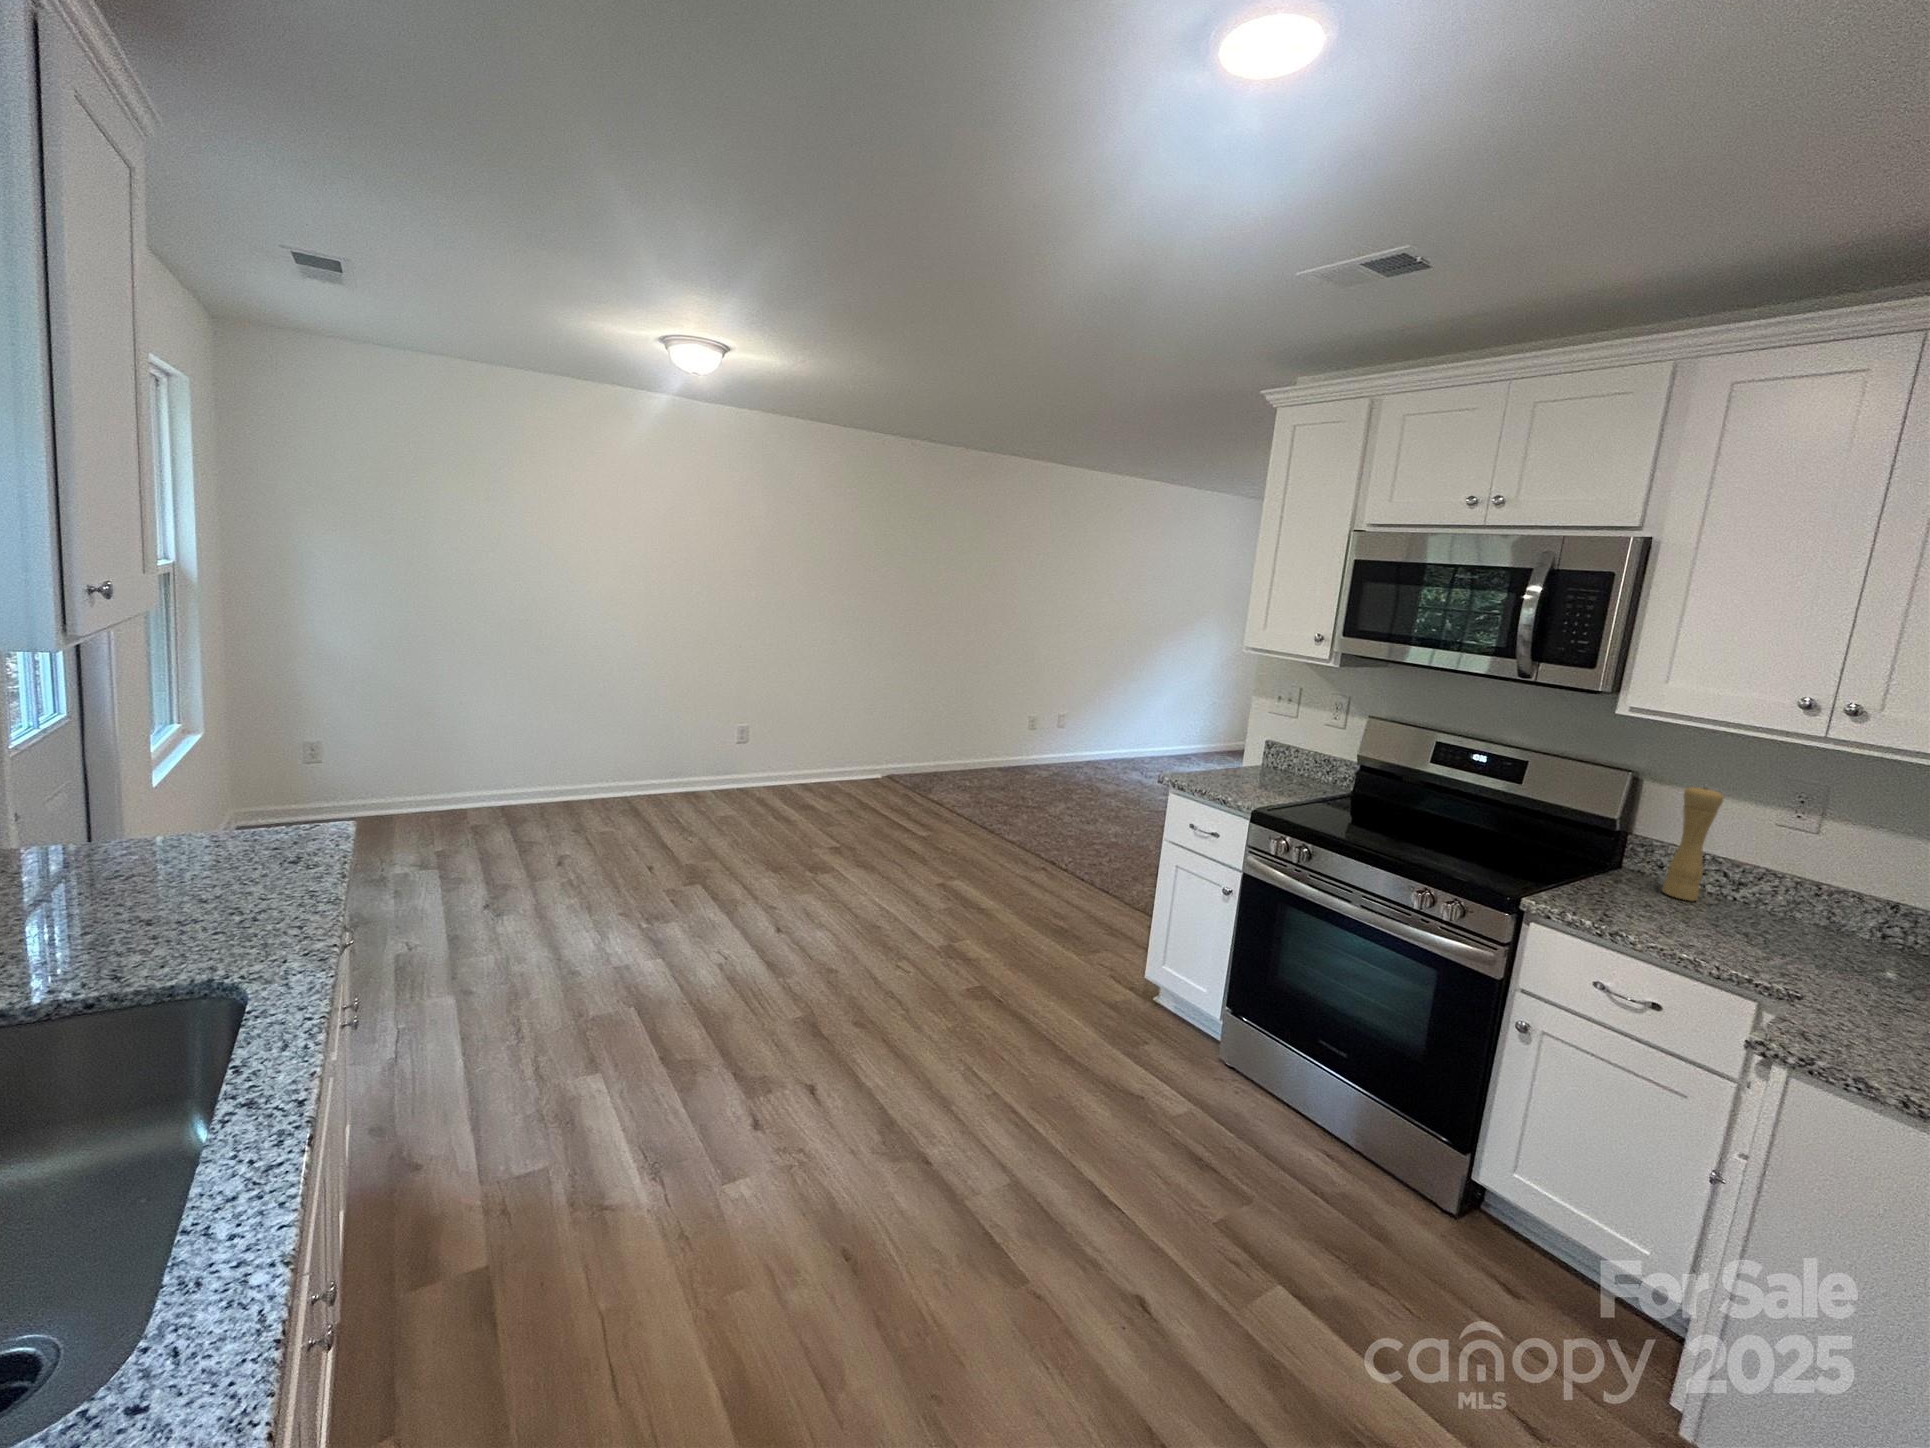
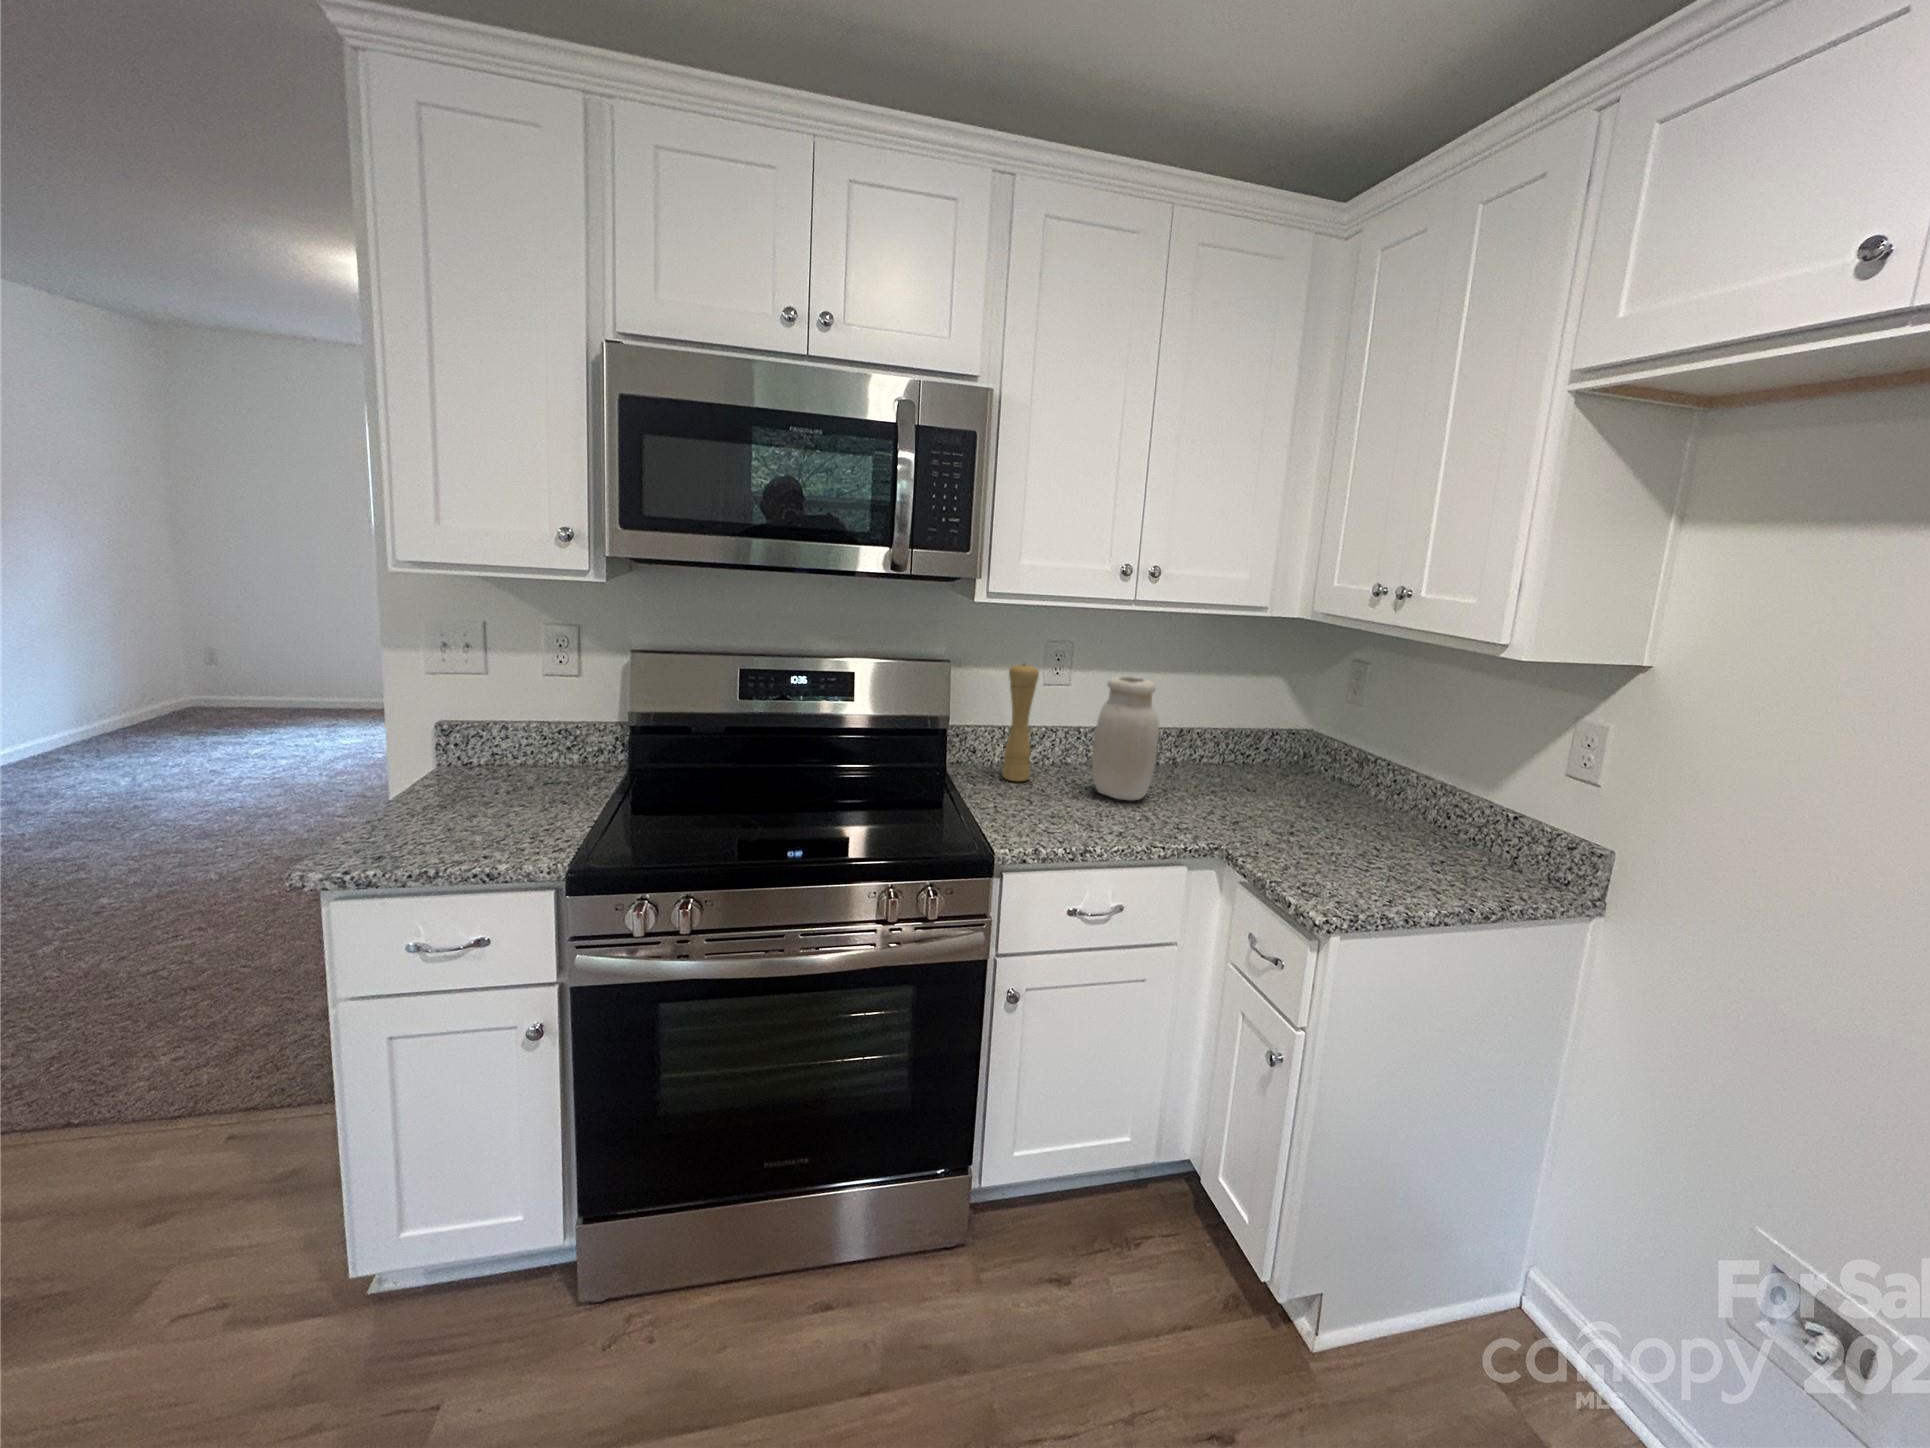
jar: none [1755,819,1861,958] -> present [1092,676,1159,801]

